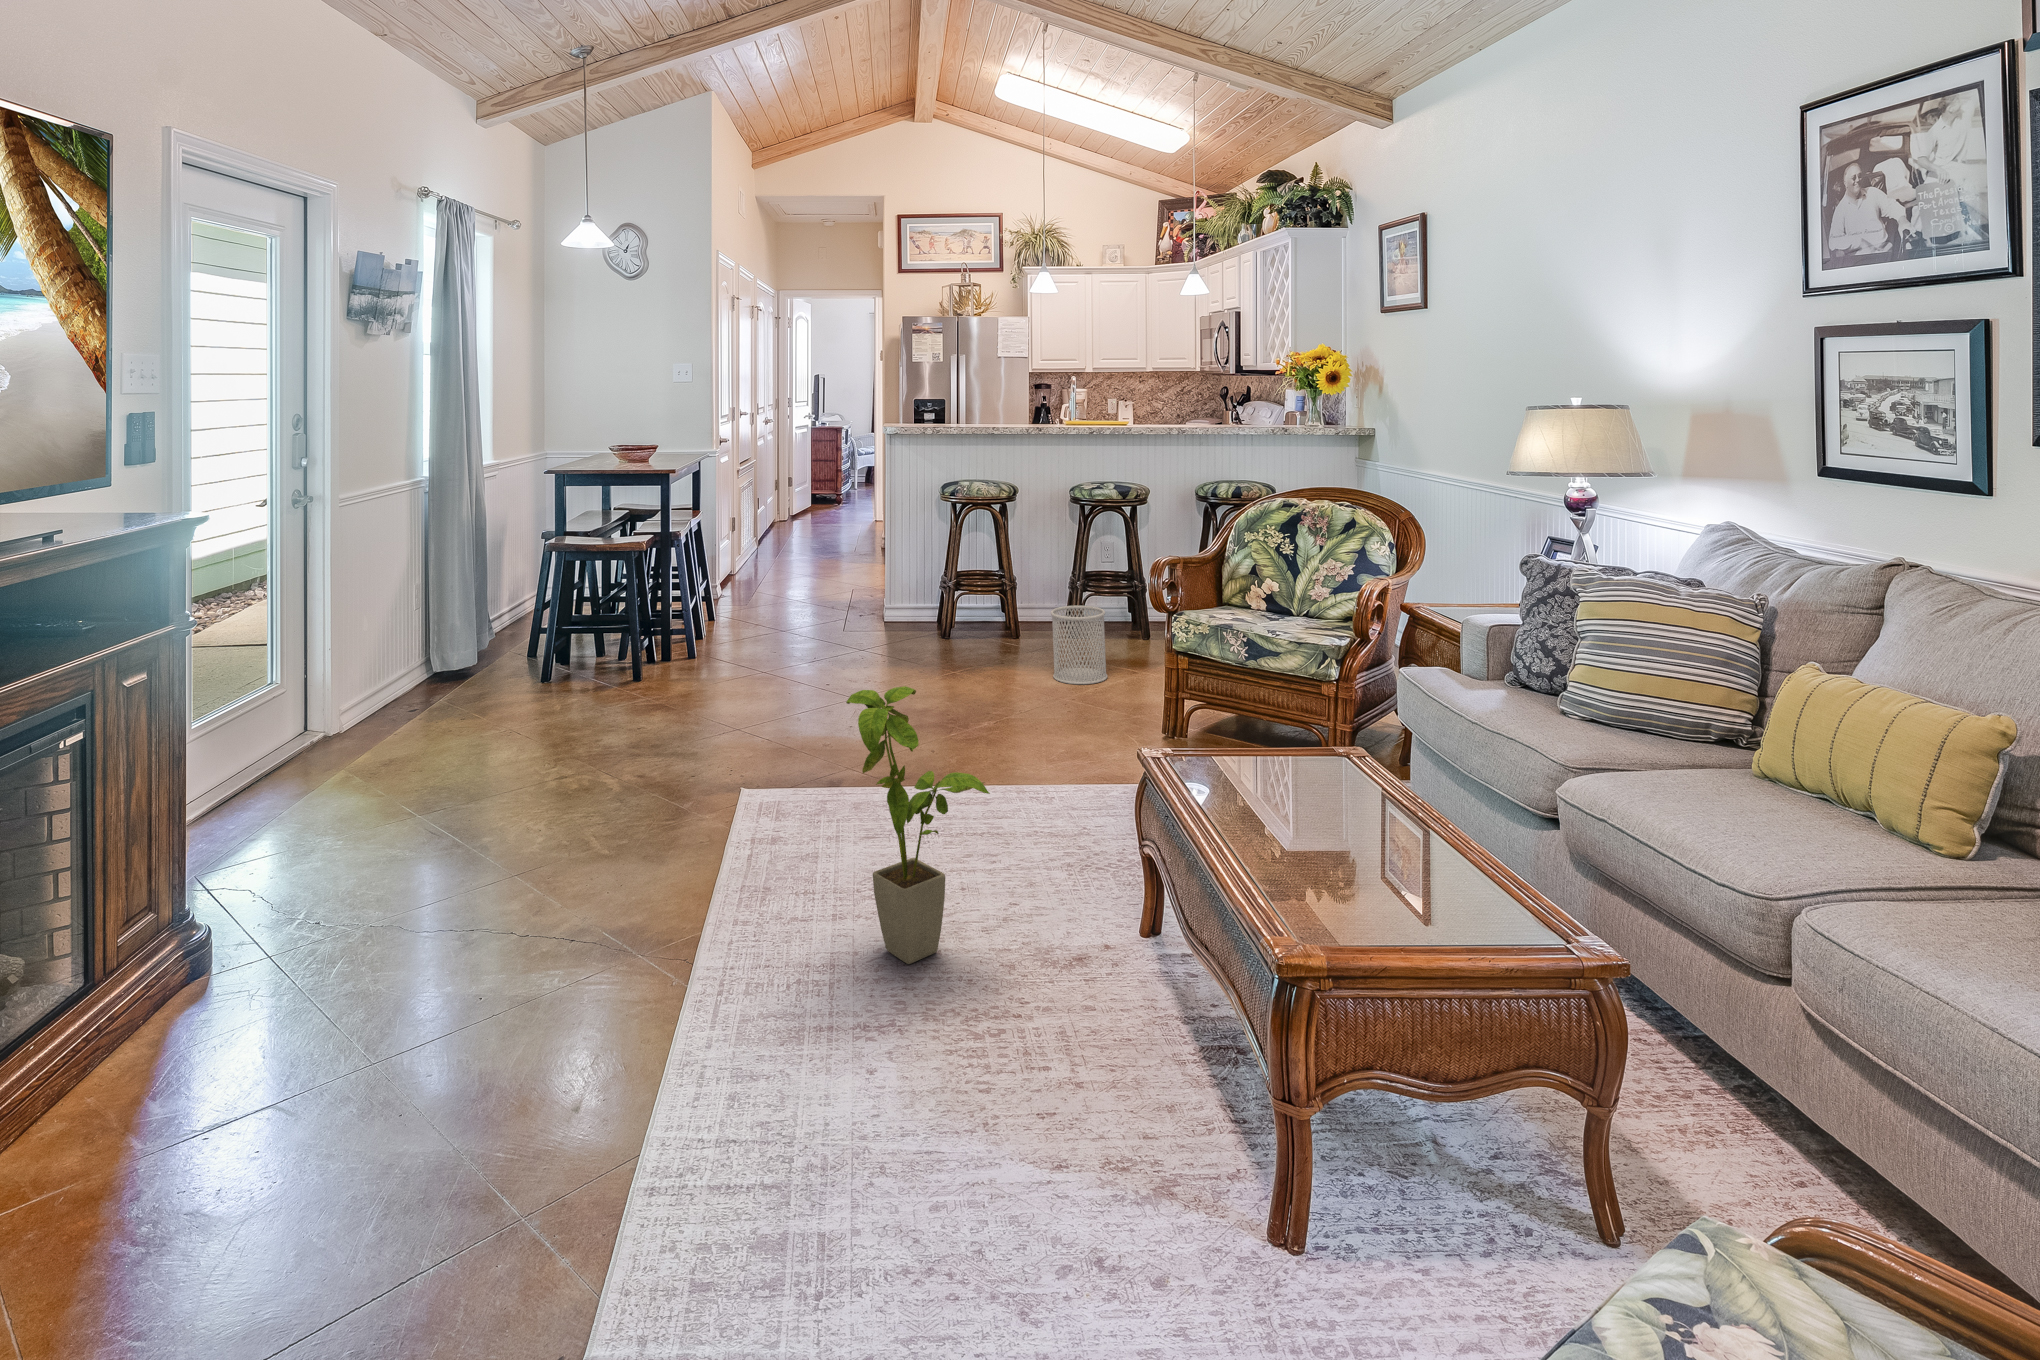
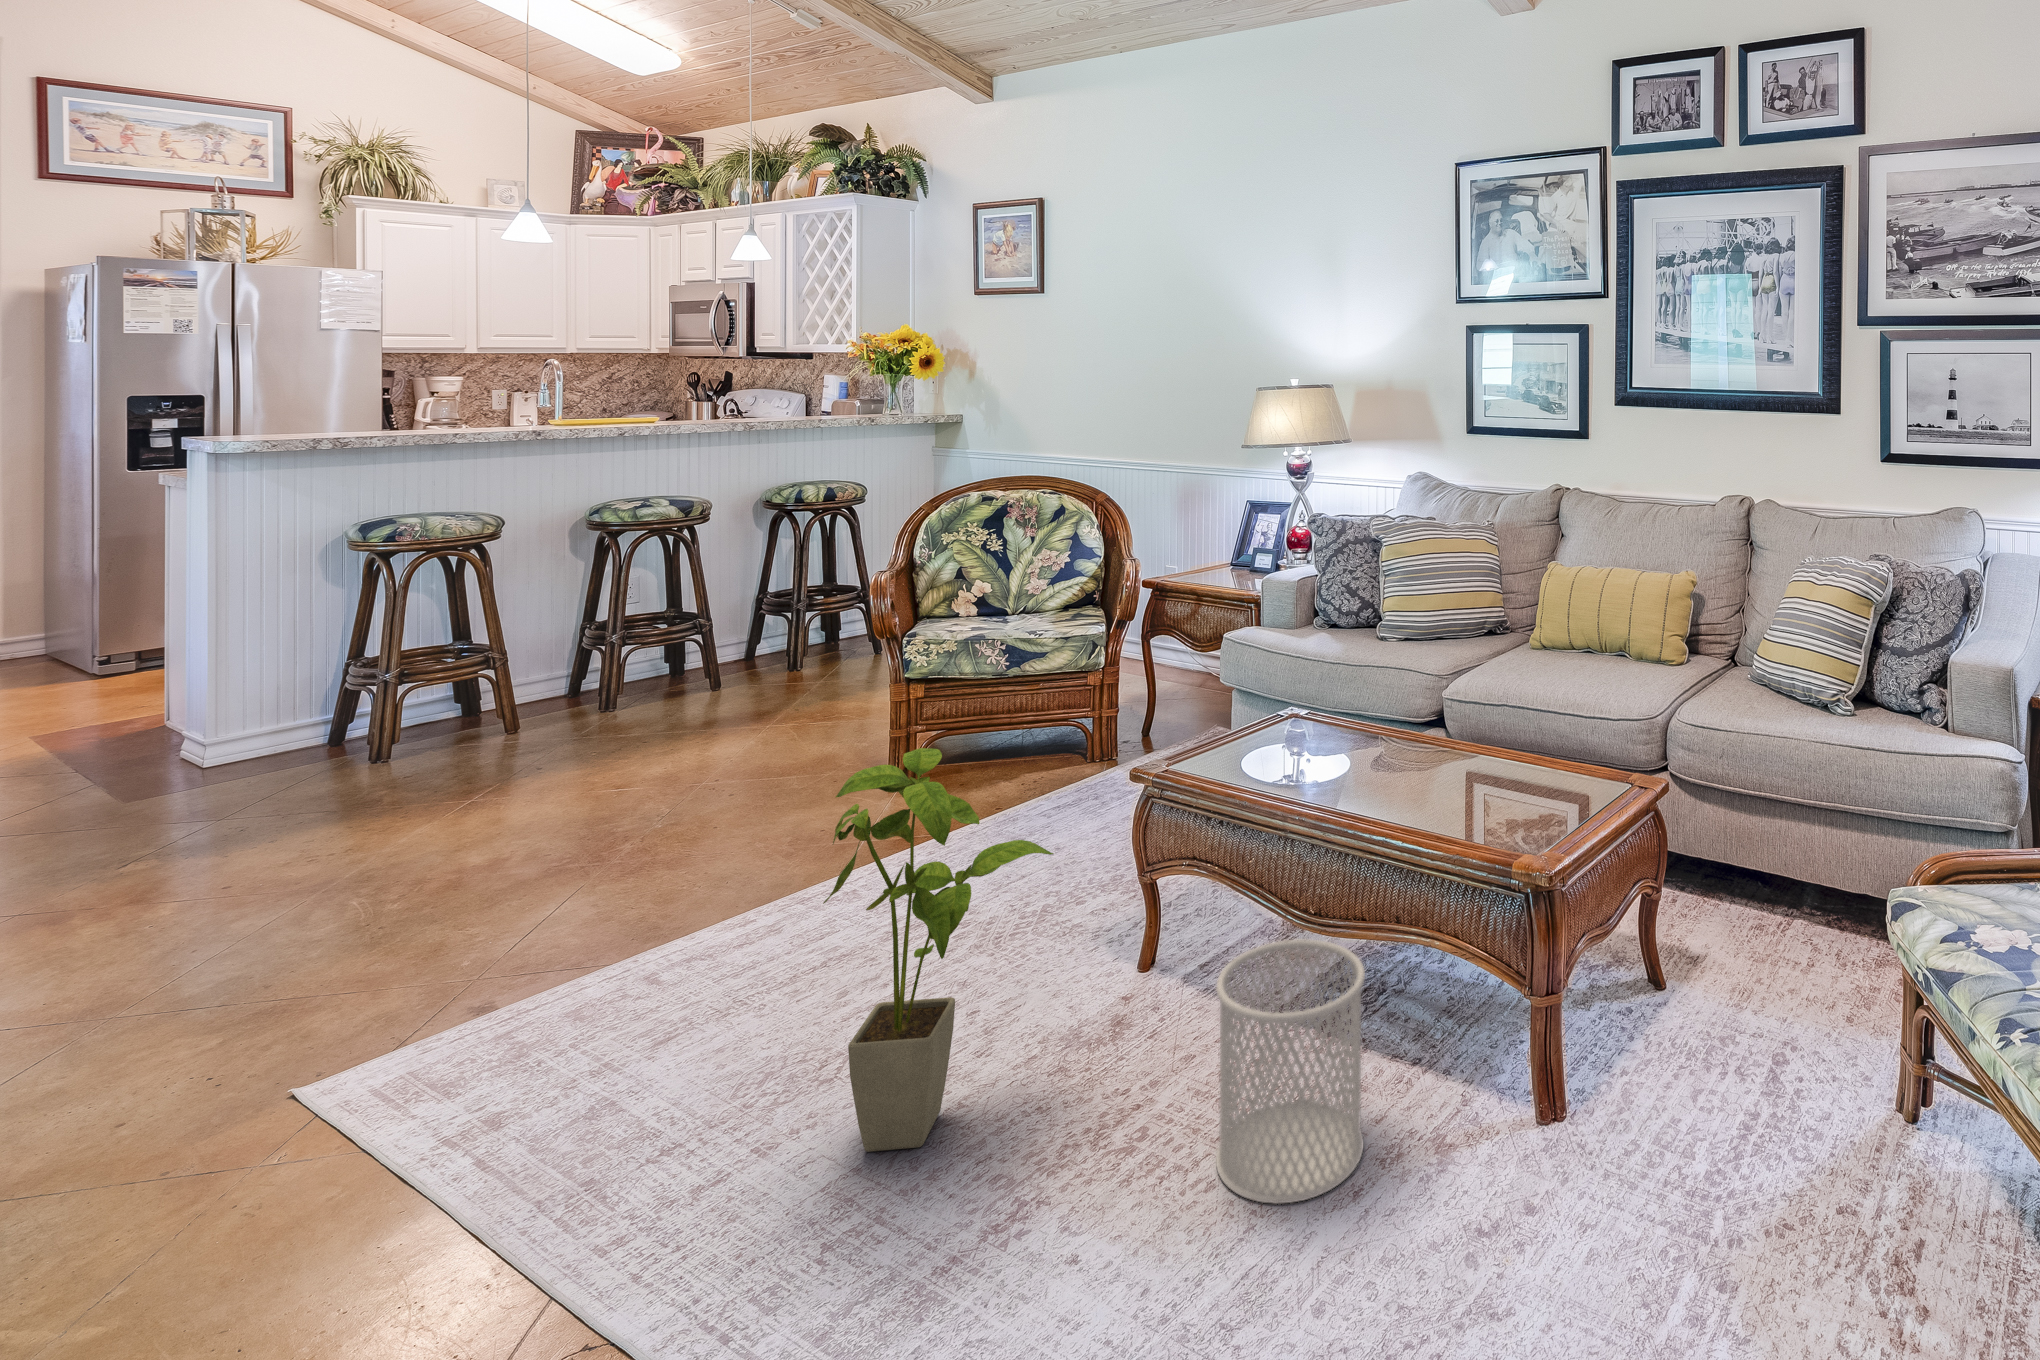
wastebasket: present [1051,606,1107,684] -> present [1216,939,1365,1204]

